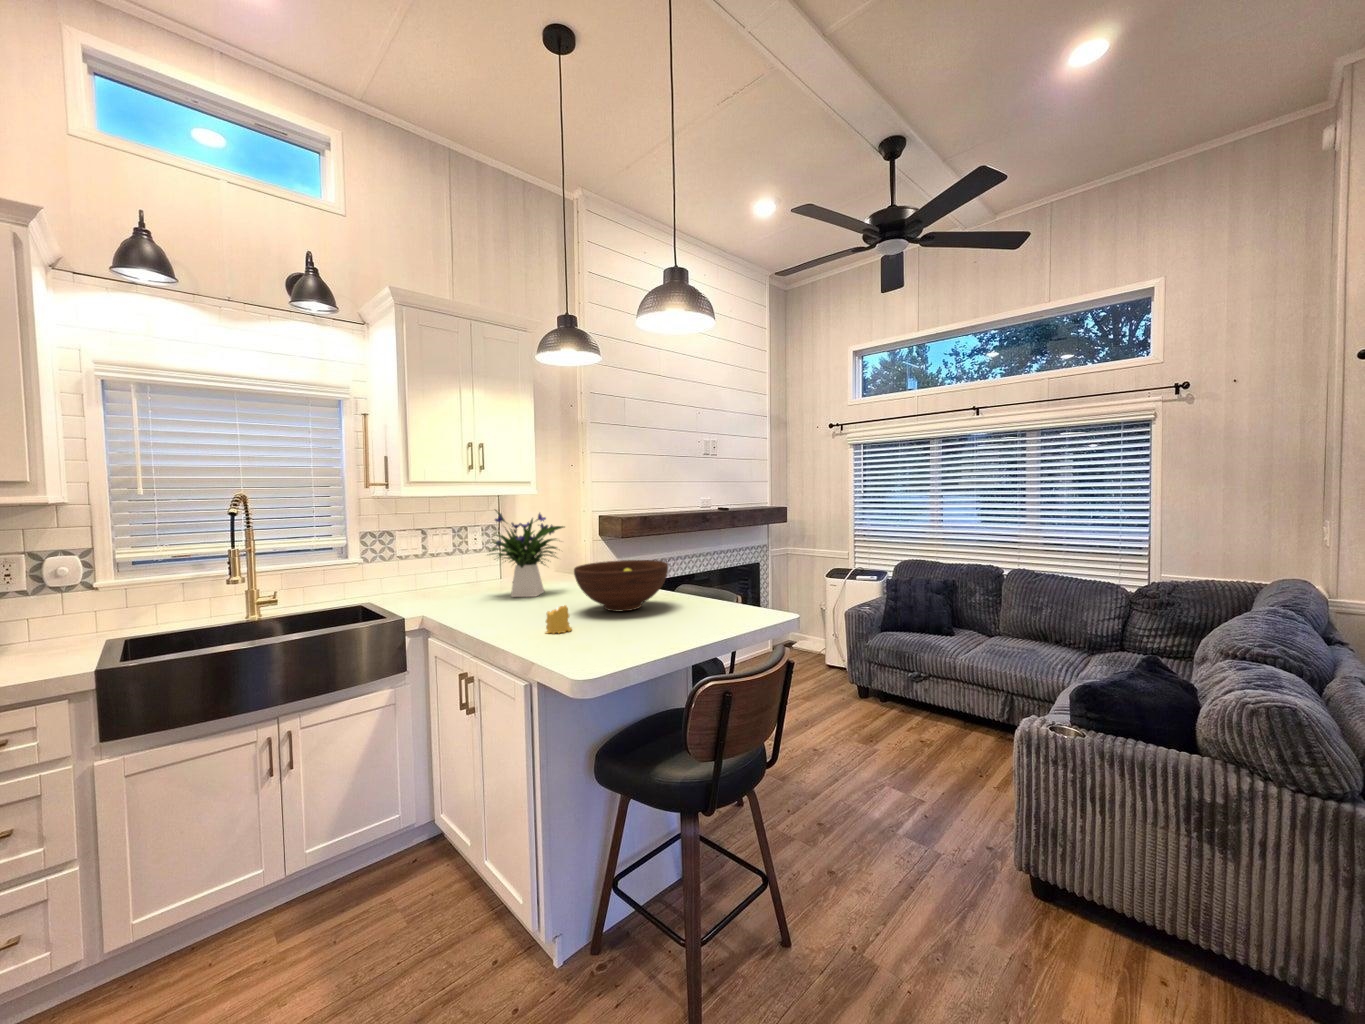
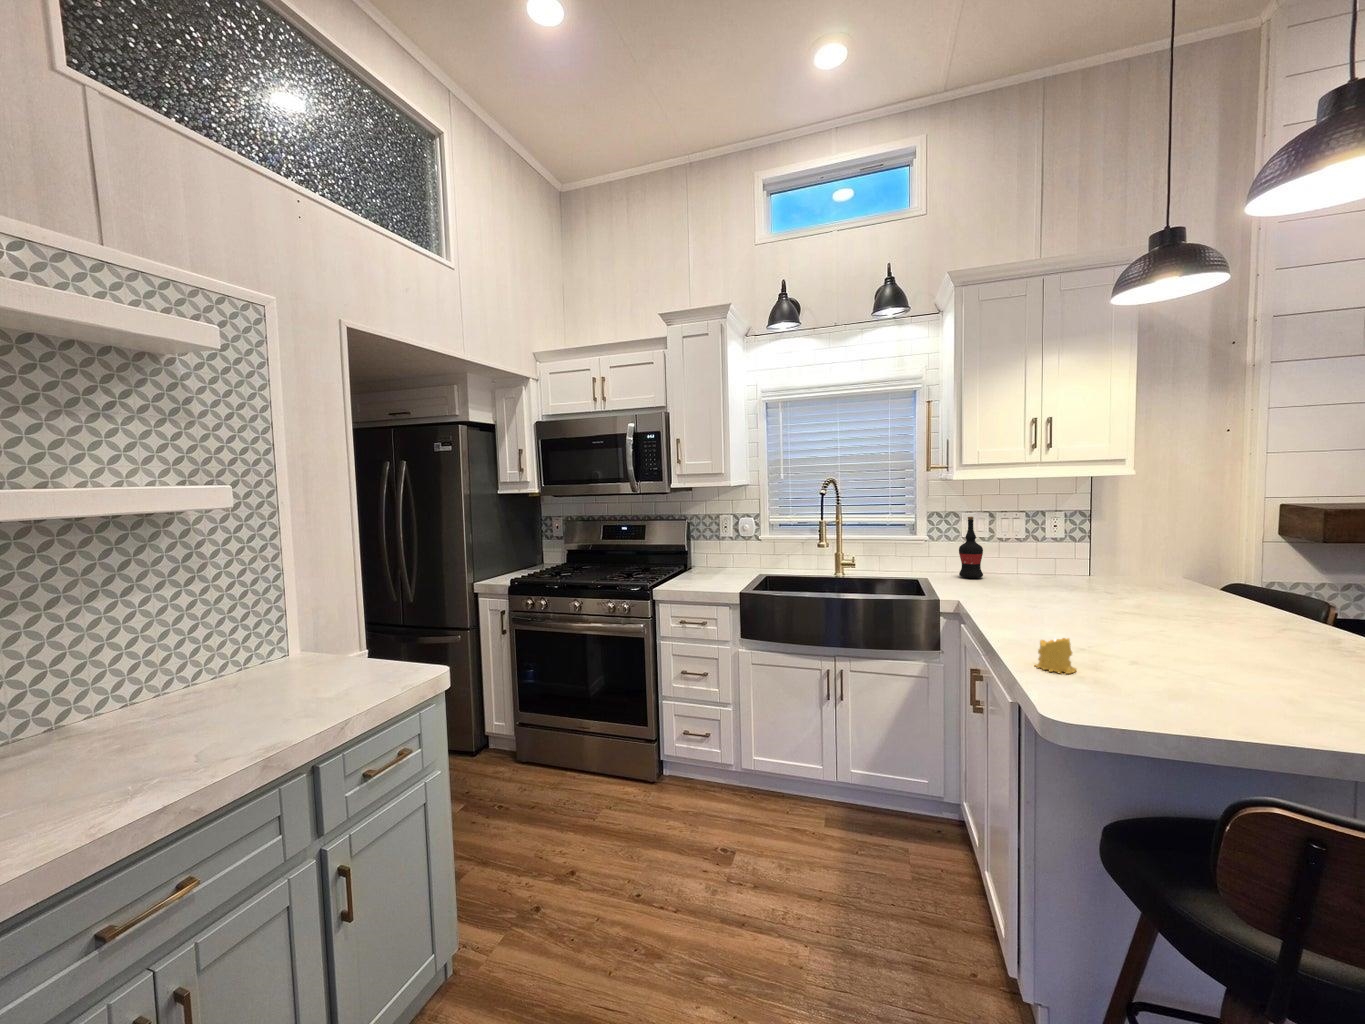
flower arrangement: present [490,510,563,597] -> none [1023,497,1157,610]
wine bottle: none [400,534,425,595] -> present [959,517,983,578]
fruit bowl: present [574,560,668,612] -> none [1115,586,1317,672]

